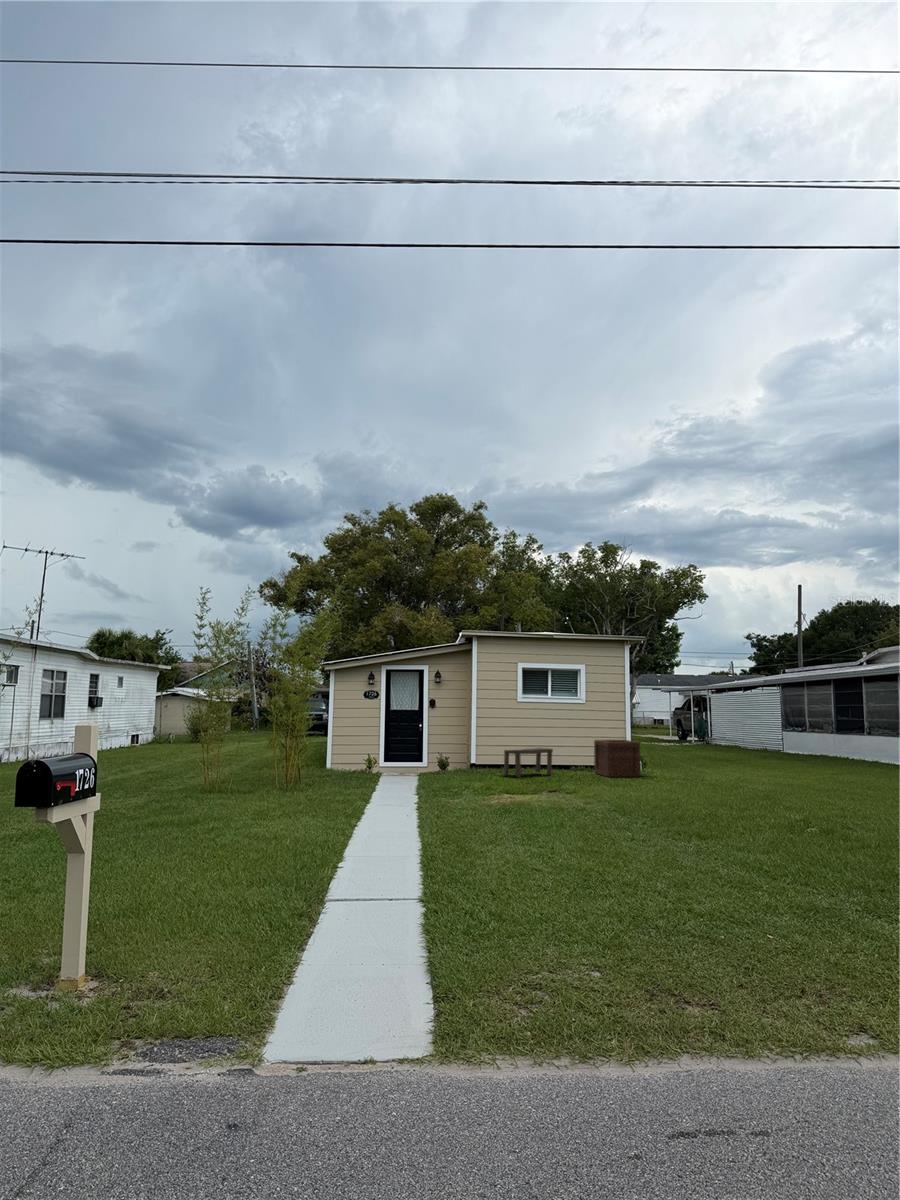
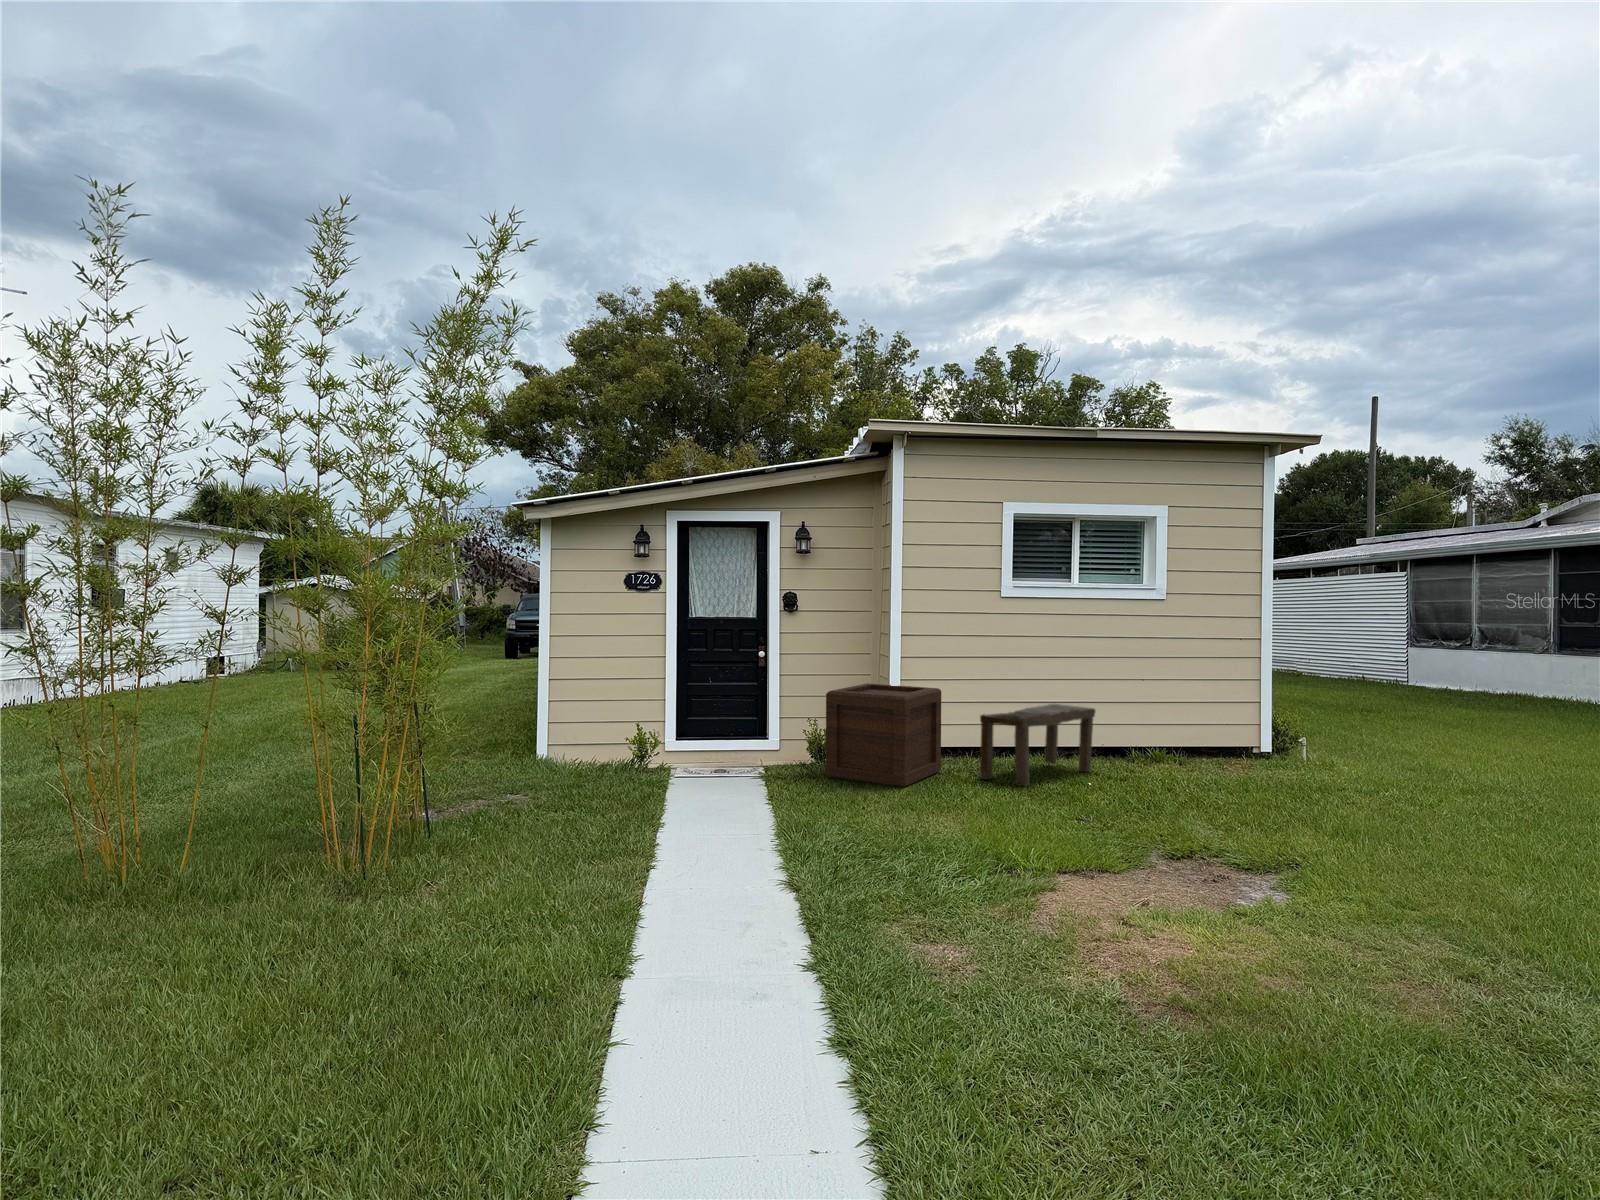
wooden crate: present [594,740,640,777] -> present [826,683,941,787]

